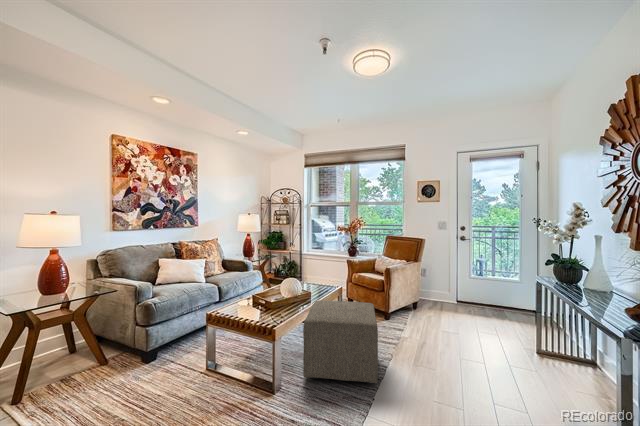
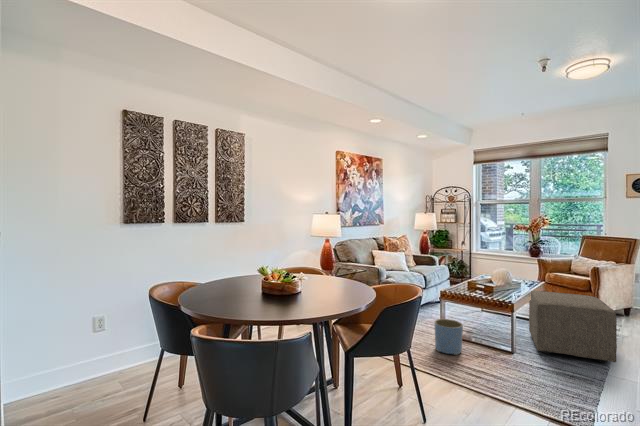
planter: none [175,350,214,404] -> present [434,319,463,355]

